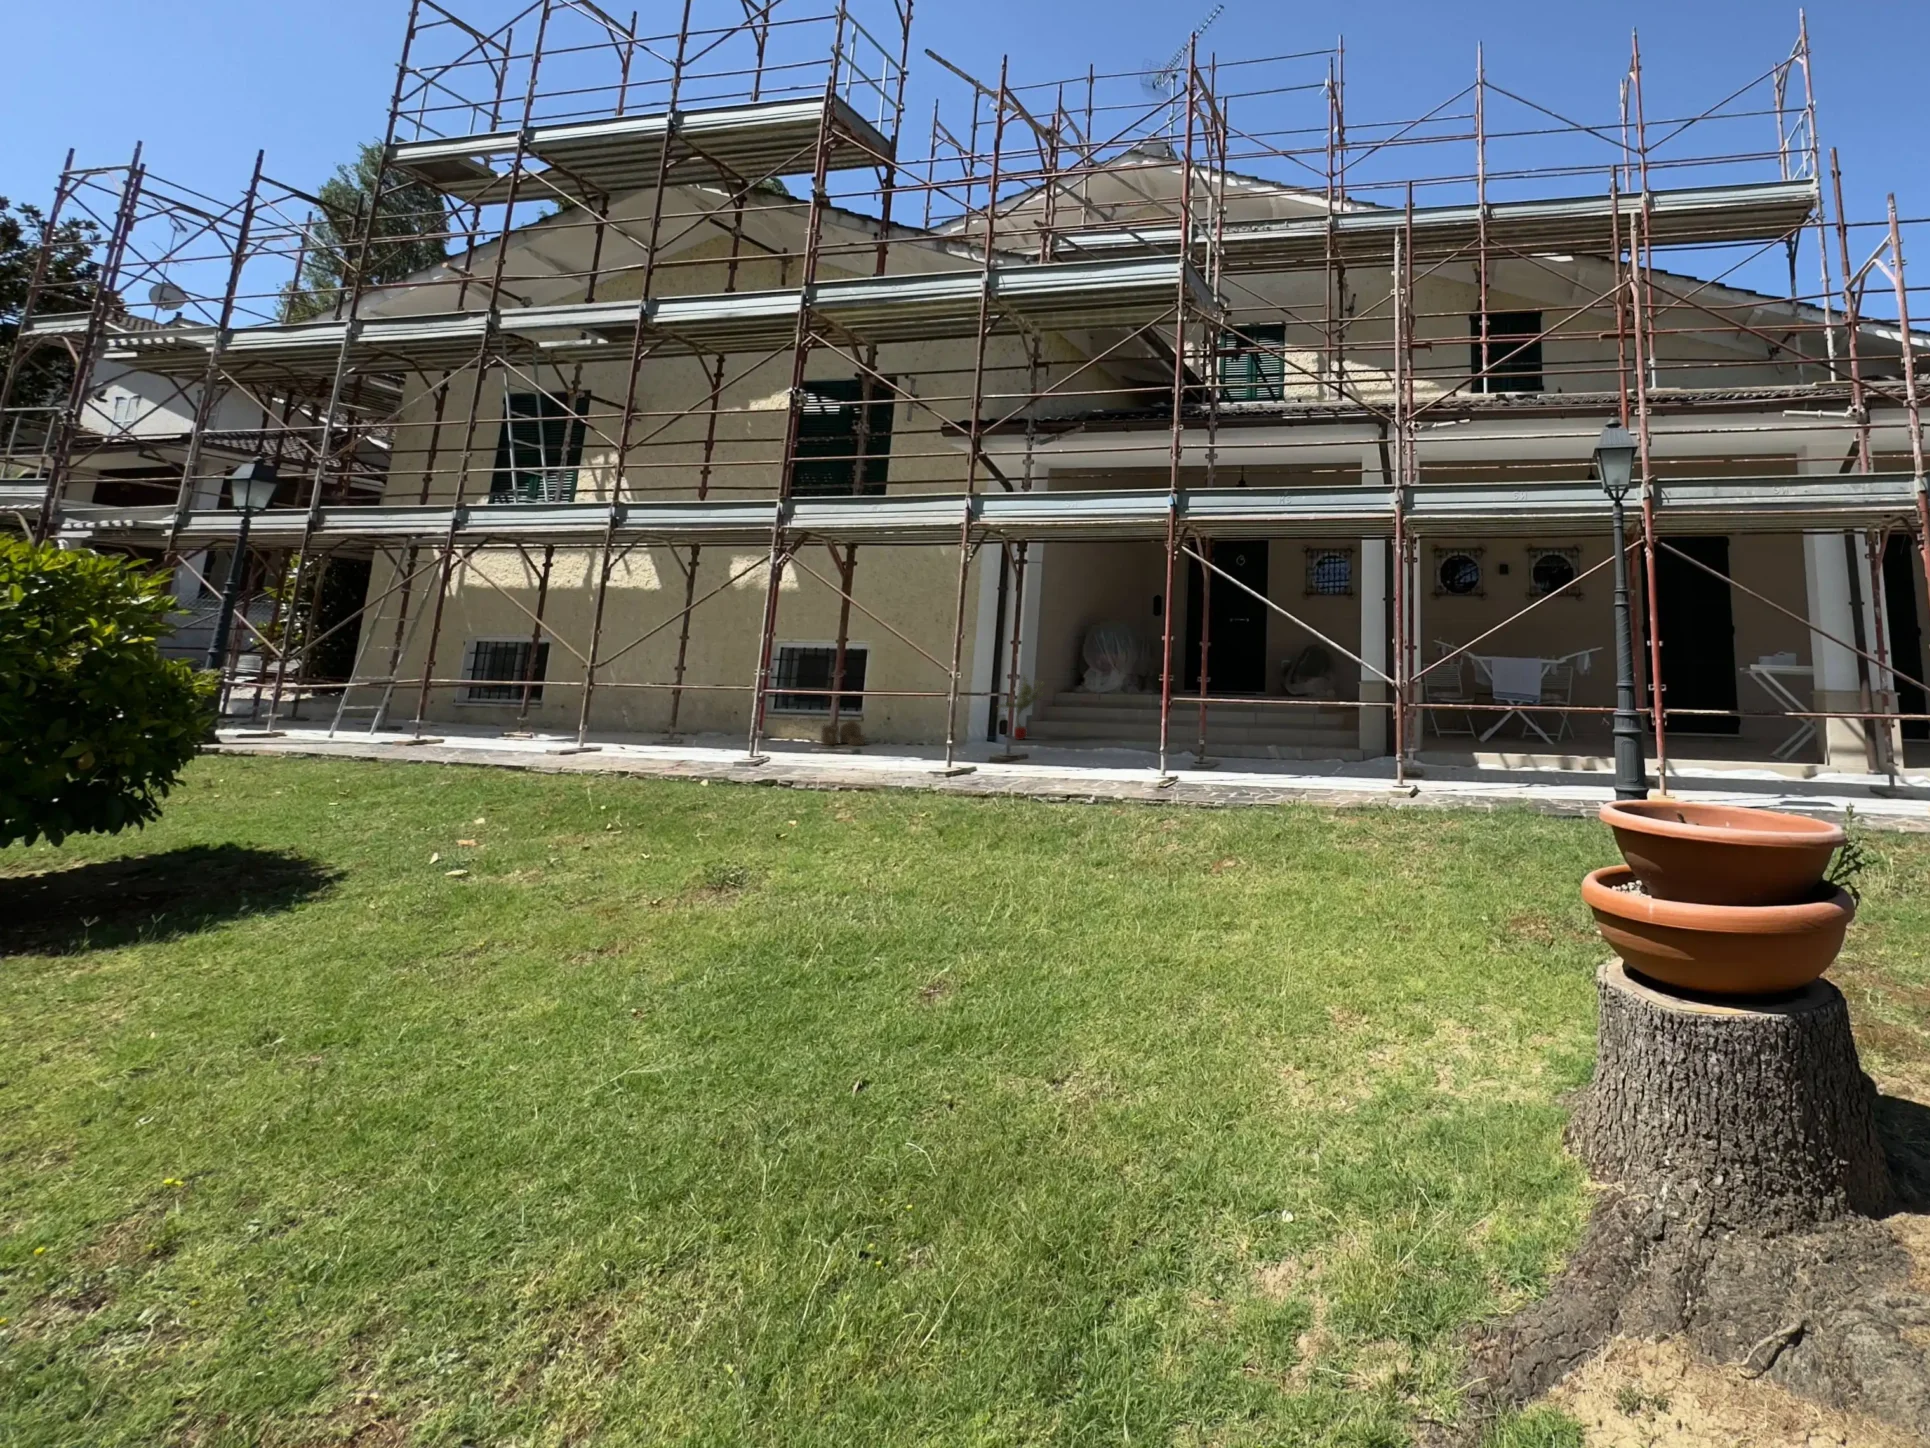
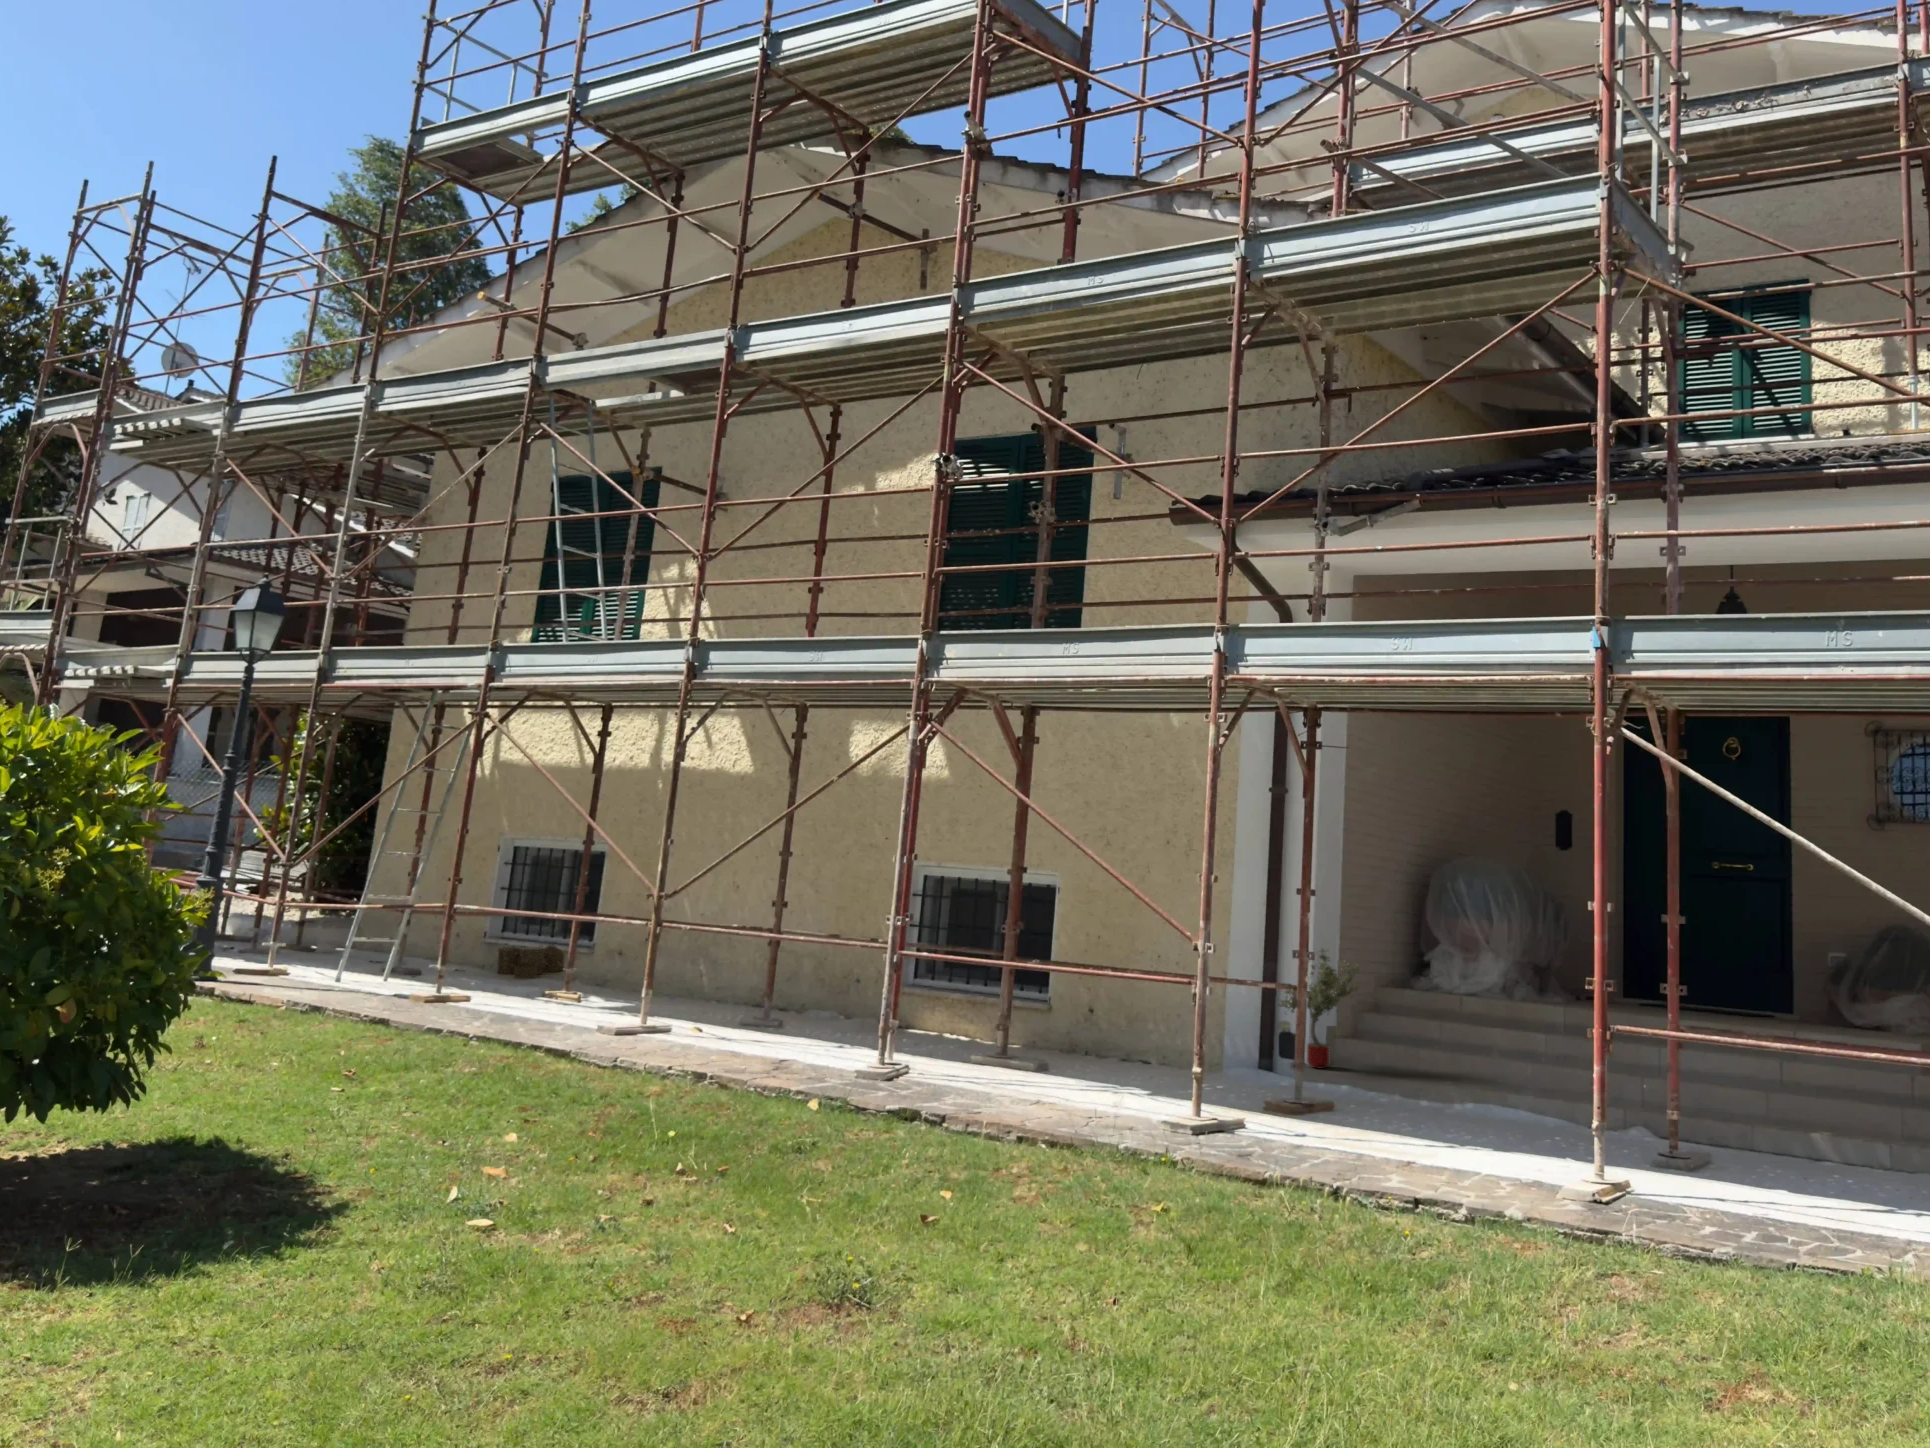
woven basket: present [821,721,866,746] -> present [498,944,565,979]

